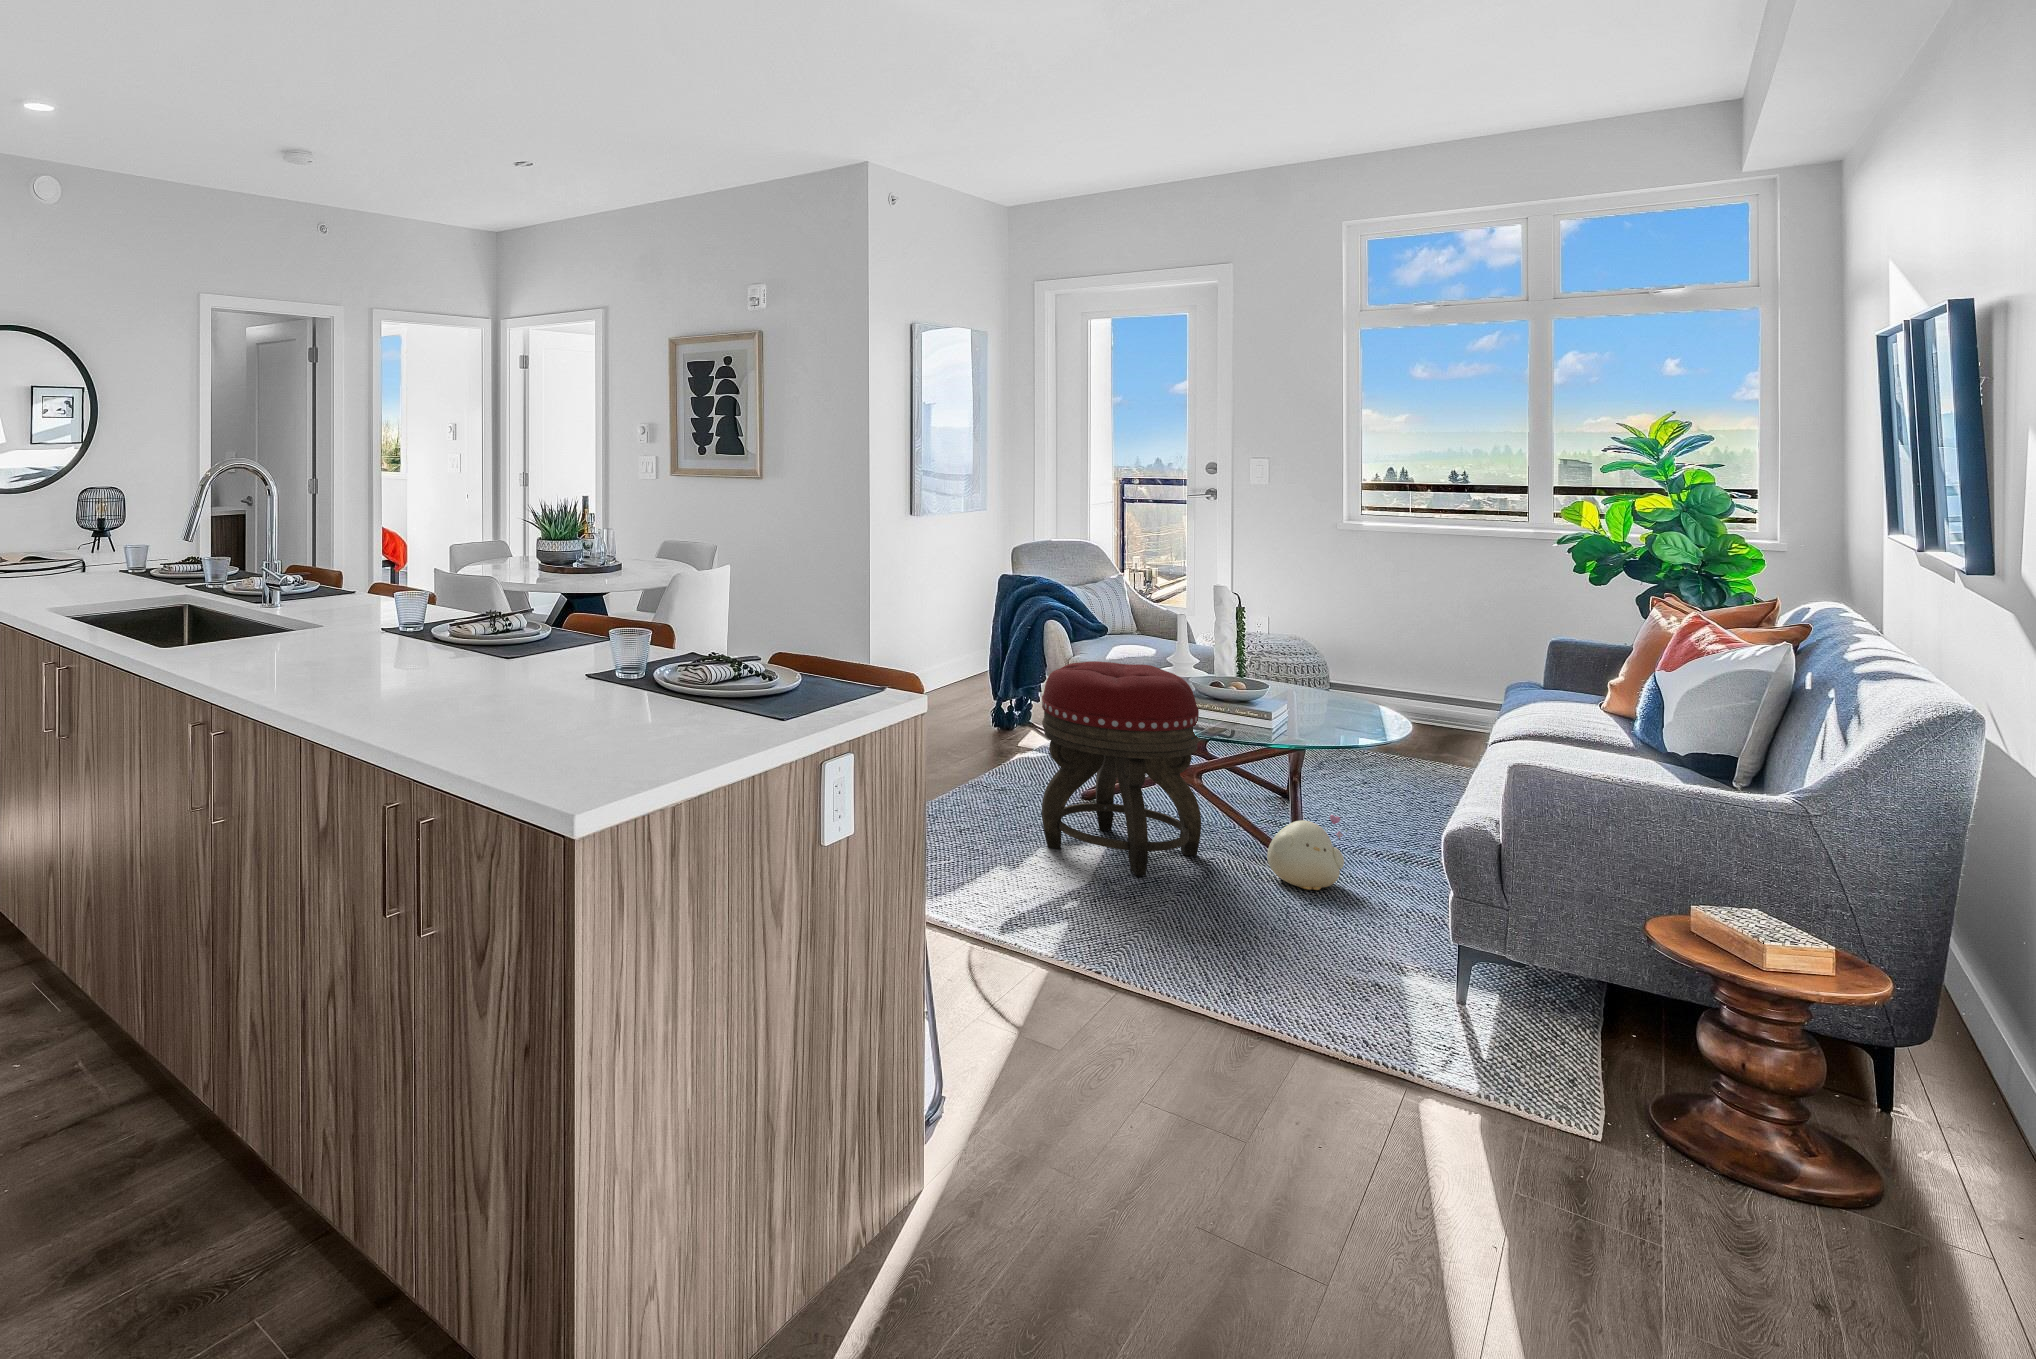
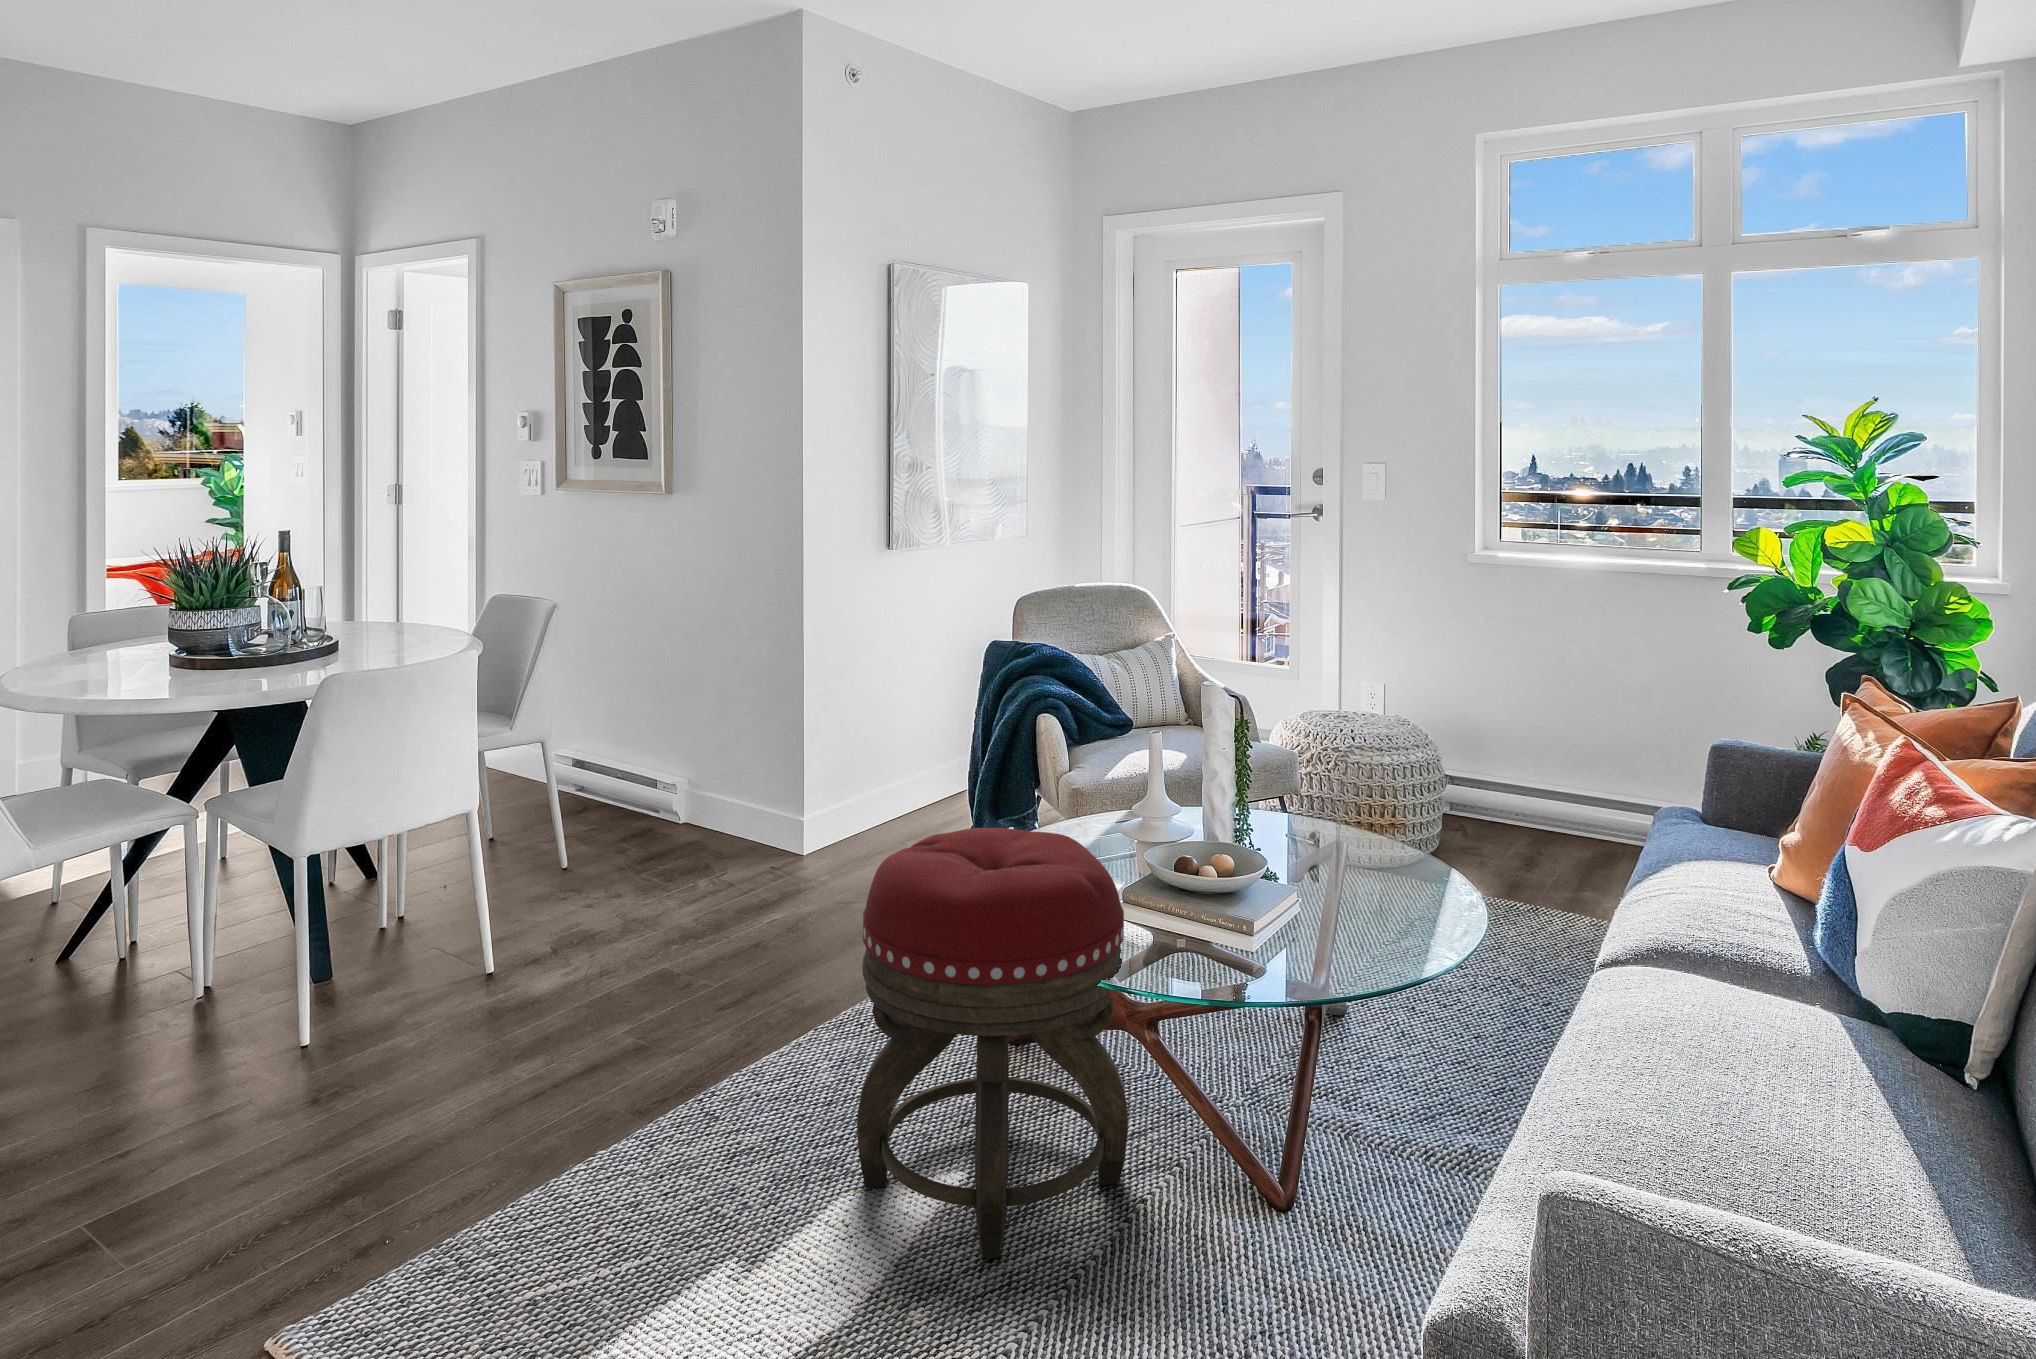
plush toy: present [1267,815,1348,890] -> none [1220,1119,1352,1268]

